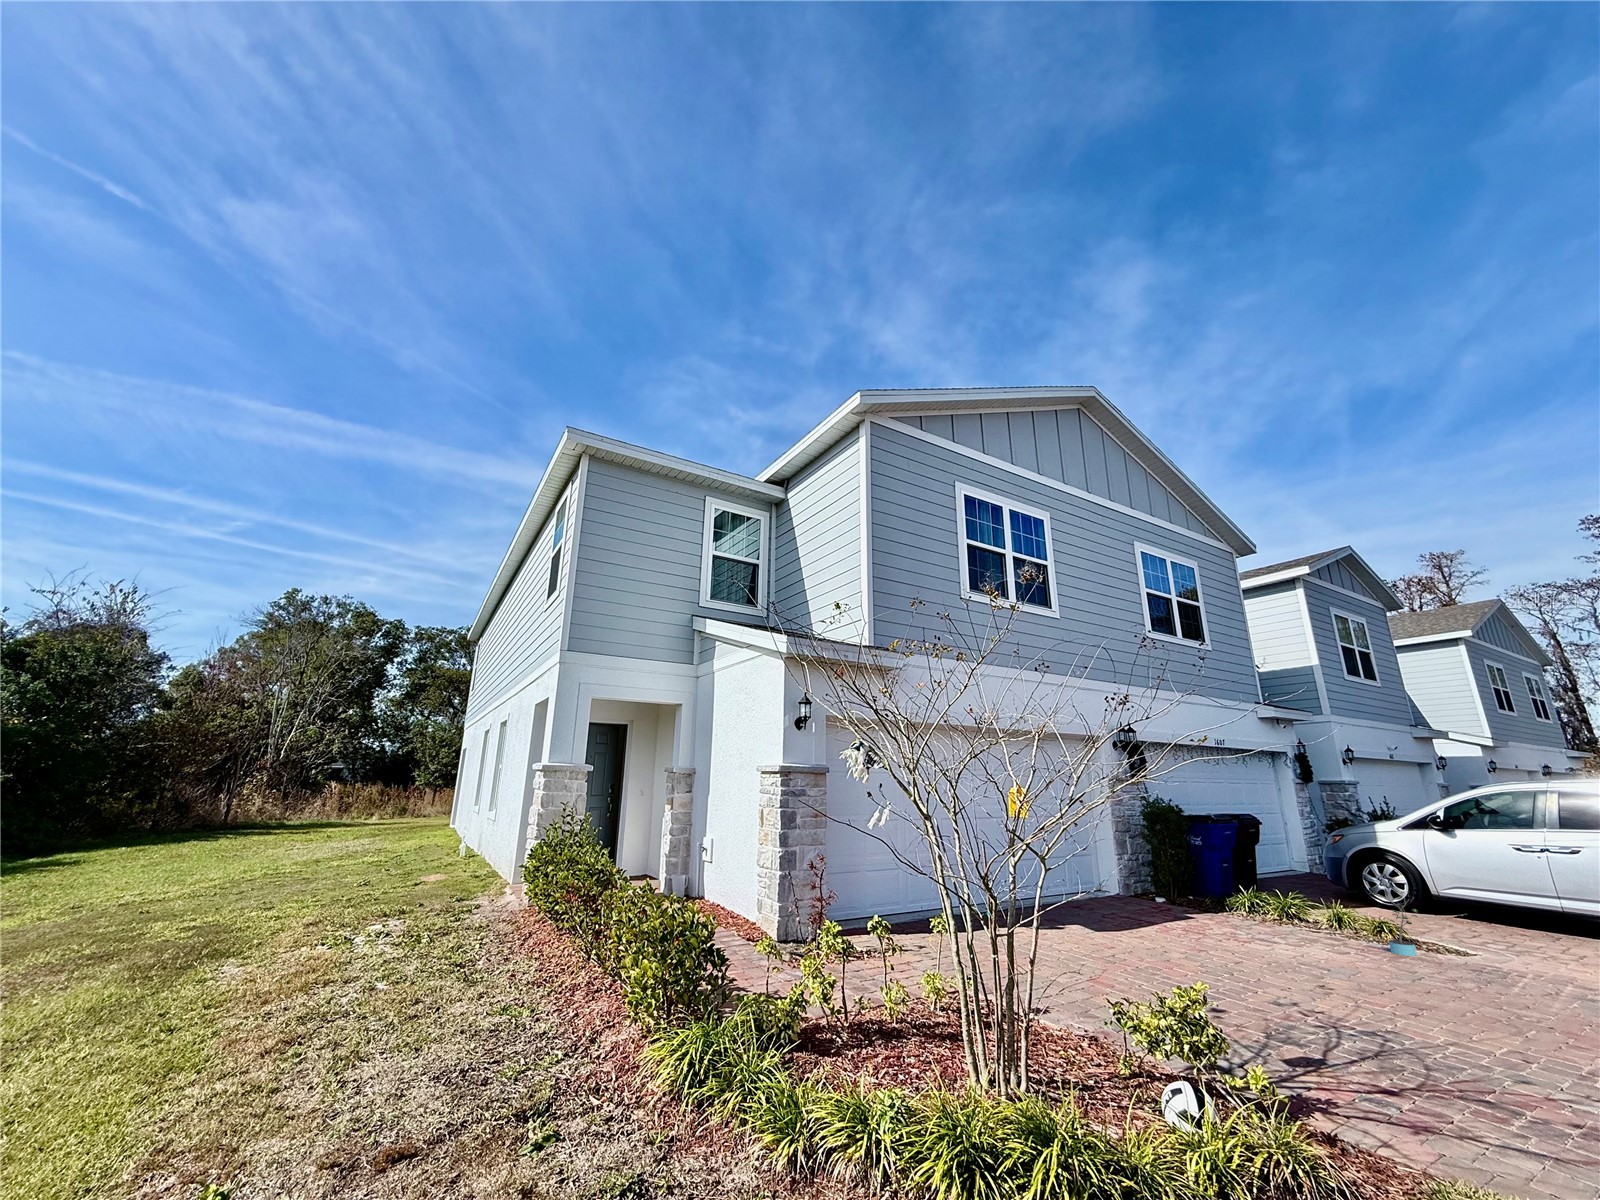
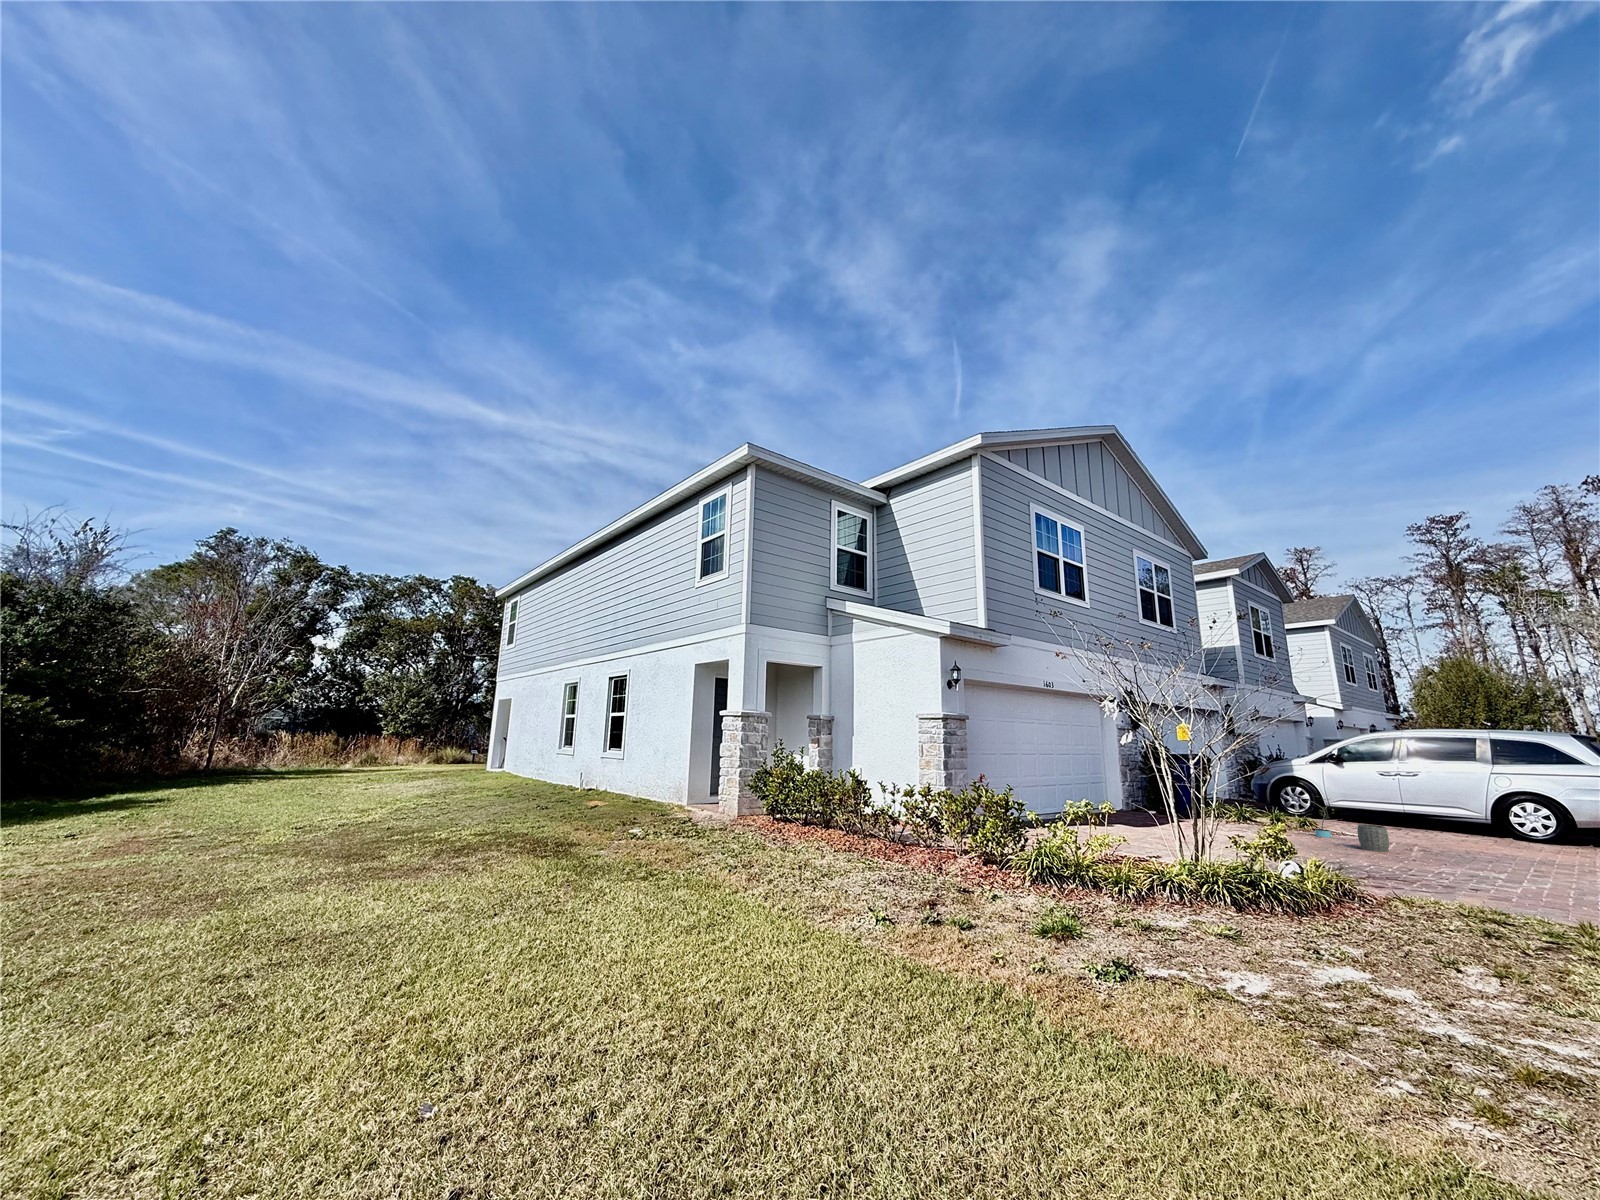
woven basket: none [1446,941,1506,994] -> present [1357,824,1389,852]

